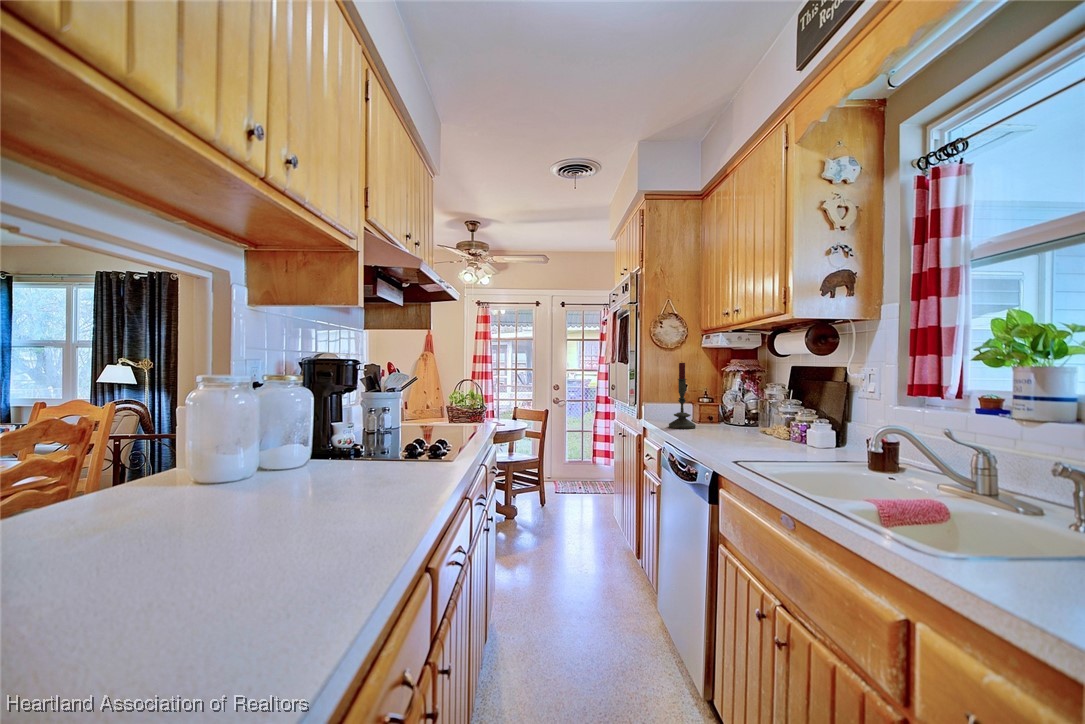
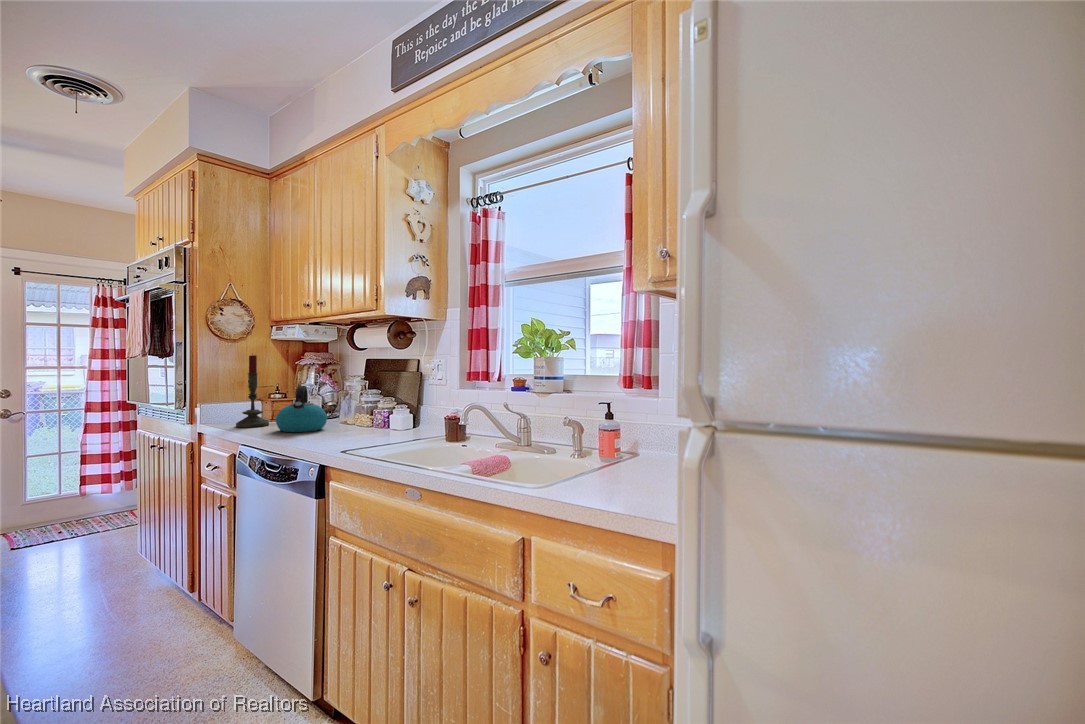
kettle: none [695,393,743,438] -> present [276,386,327,432]

